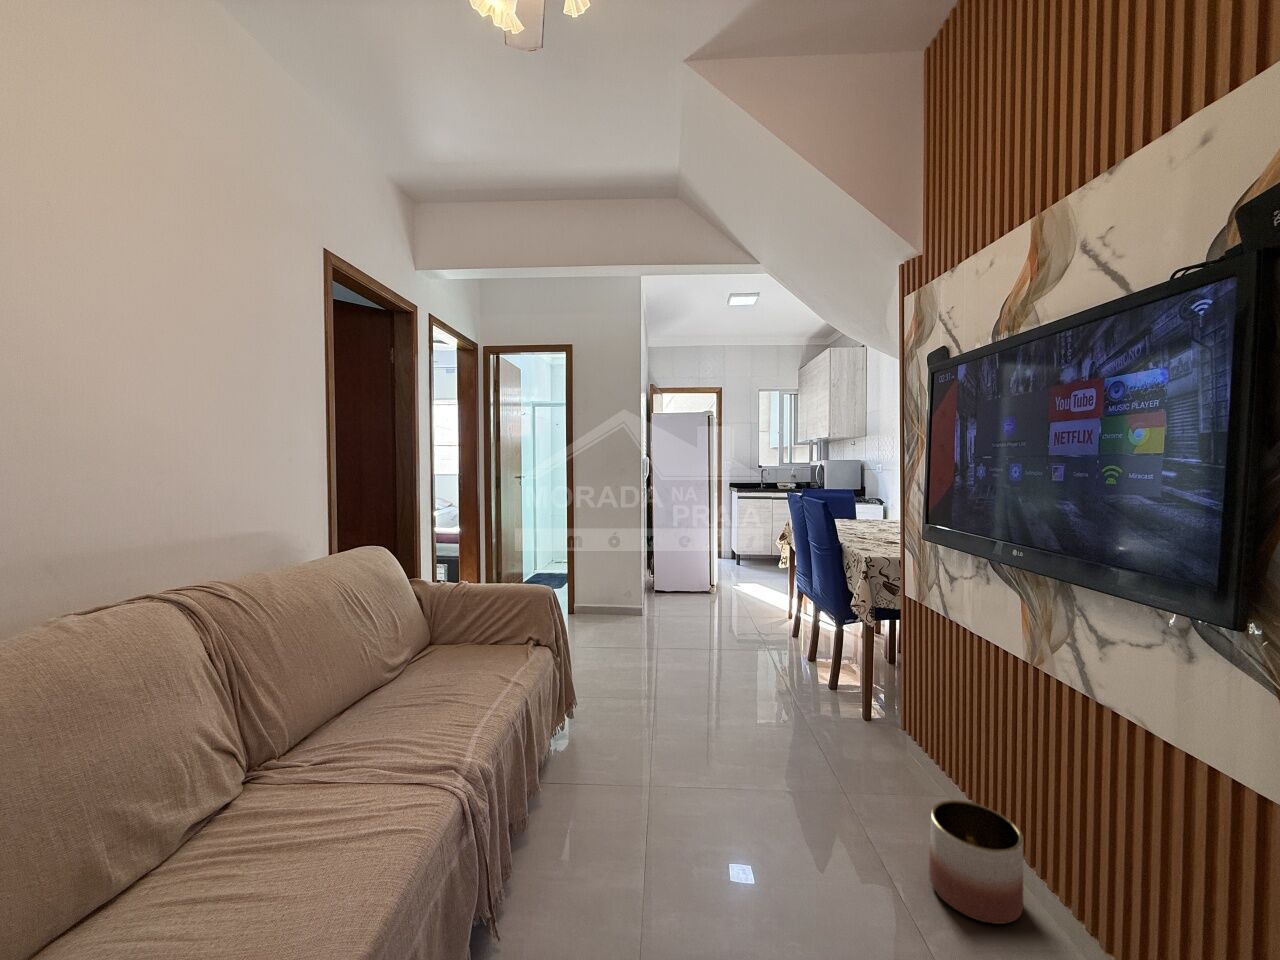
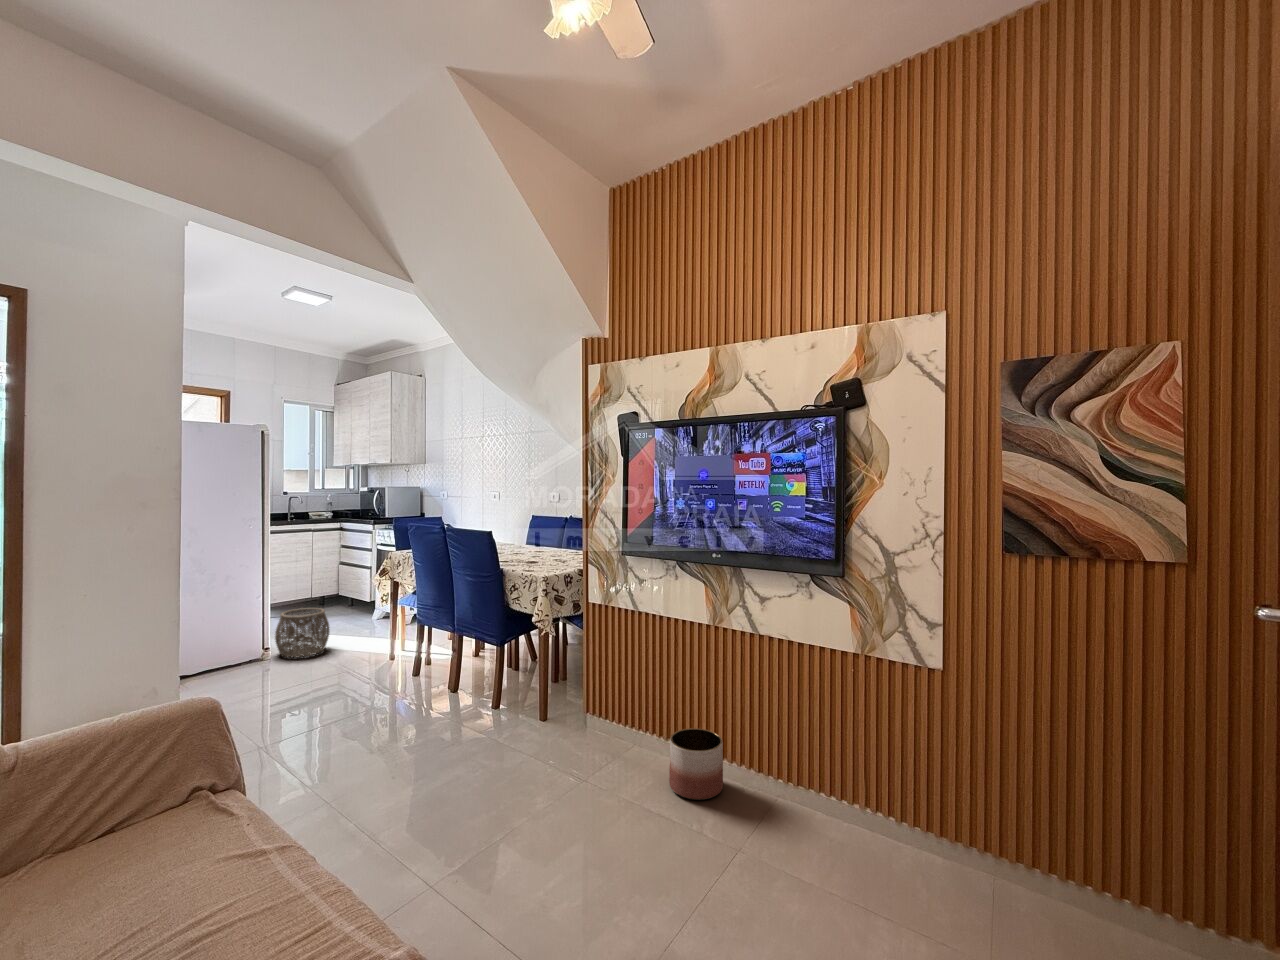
woven basket: none [712,562,752,603] -> present [275,608,329,657]

